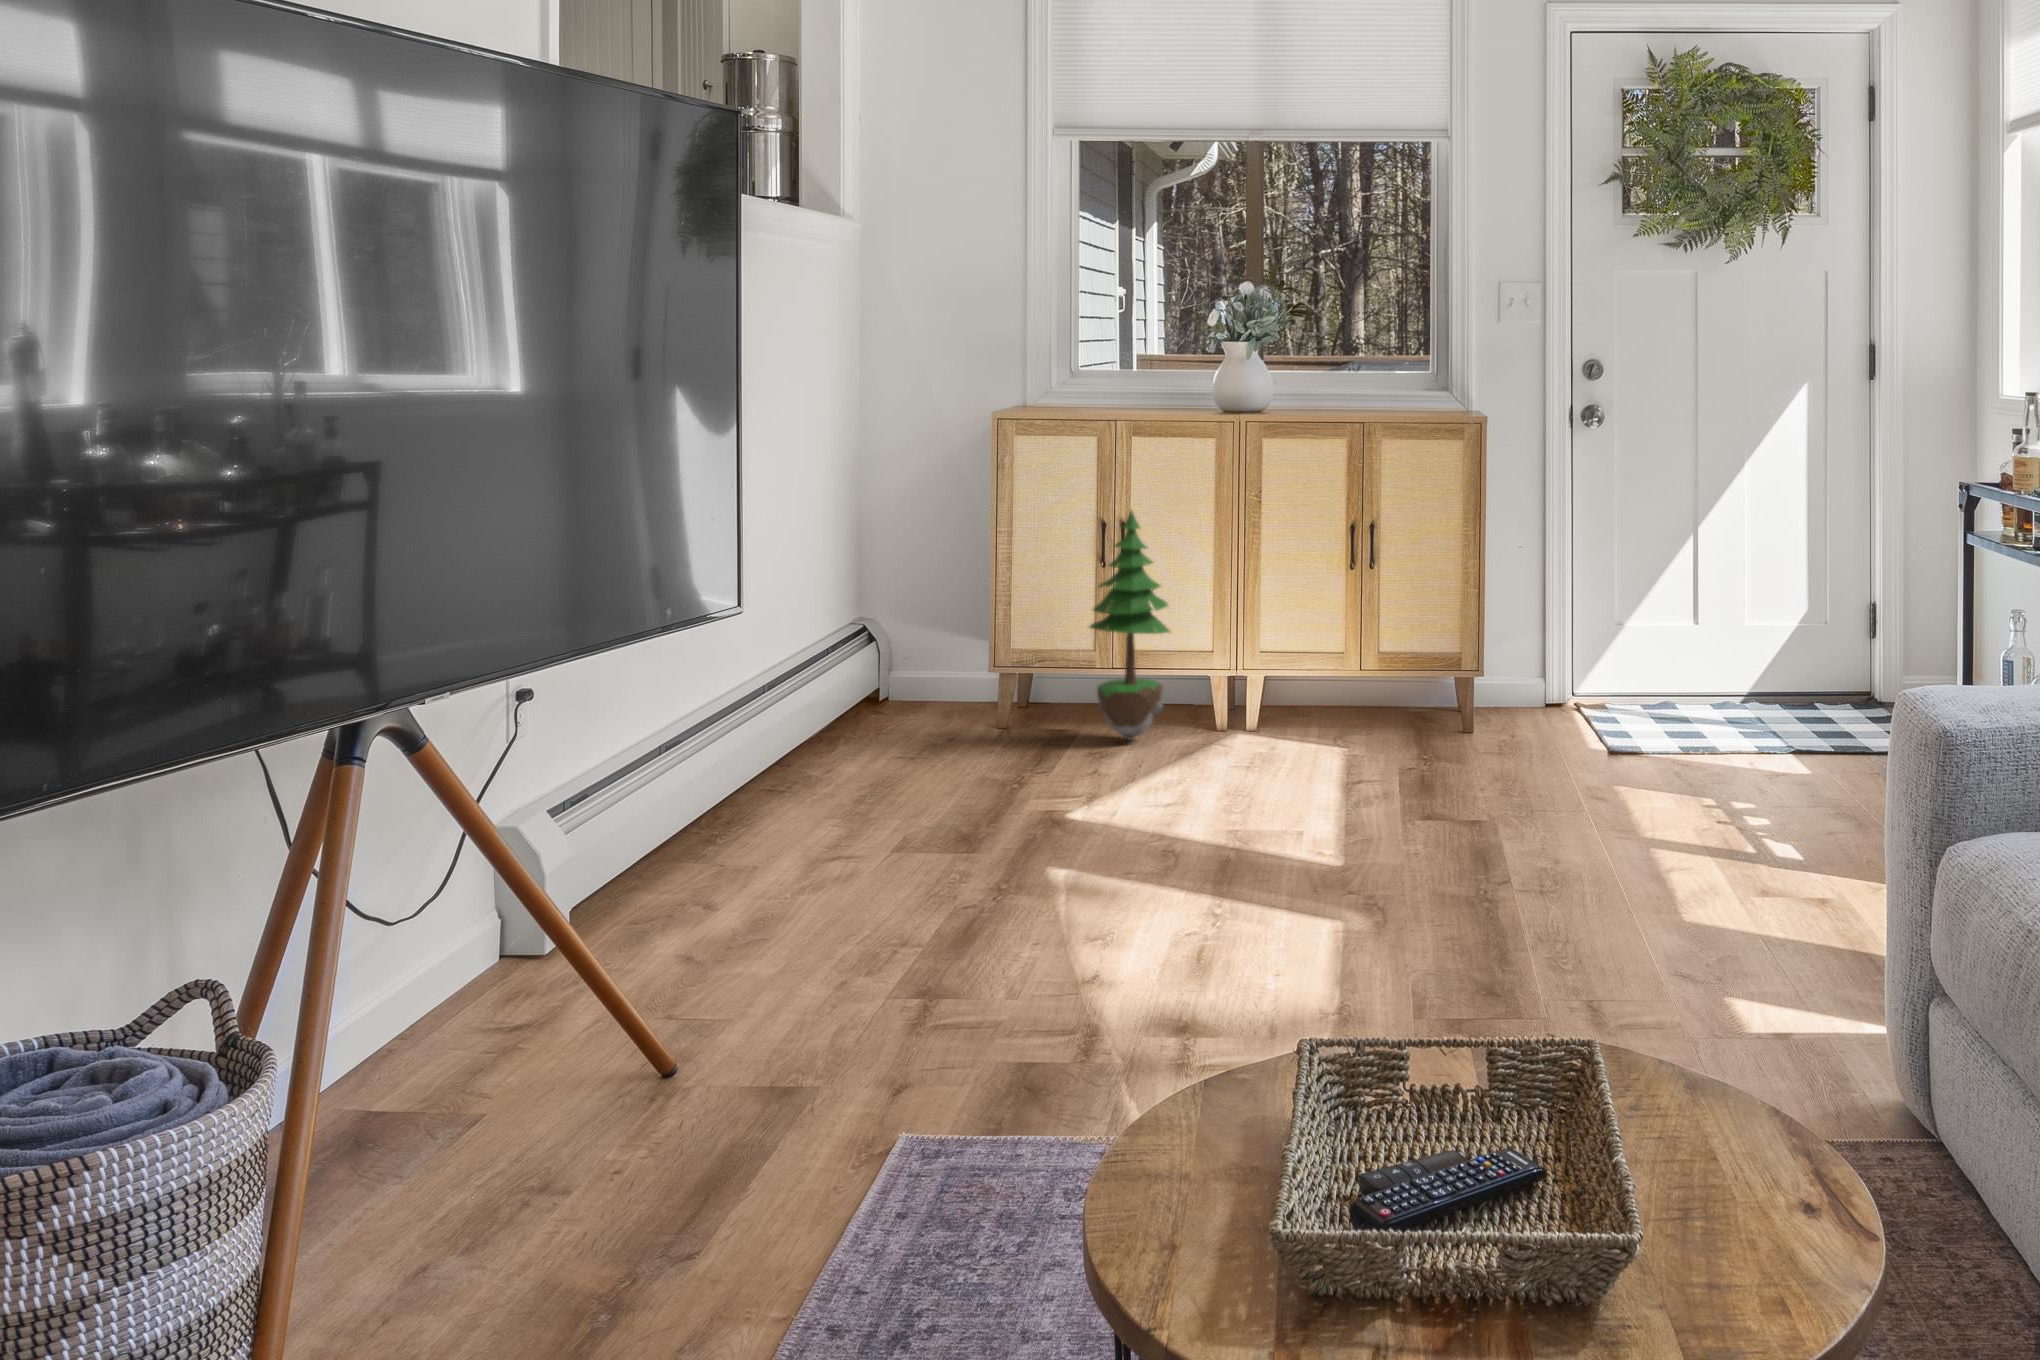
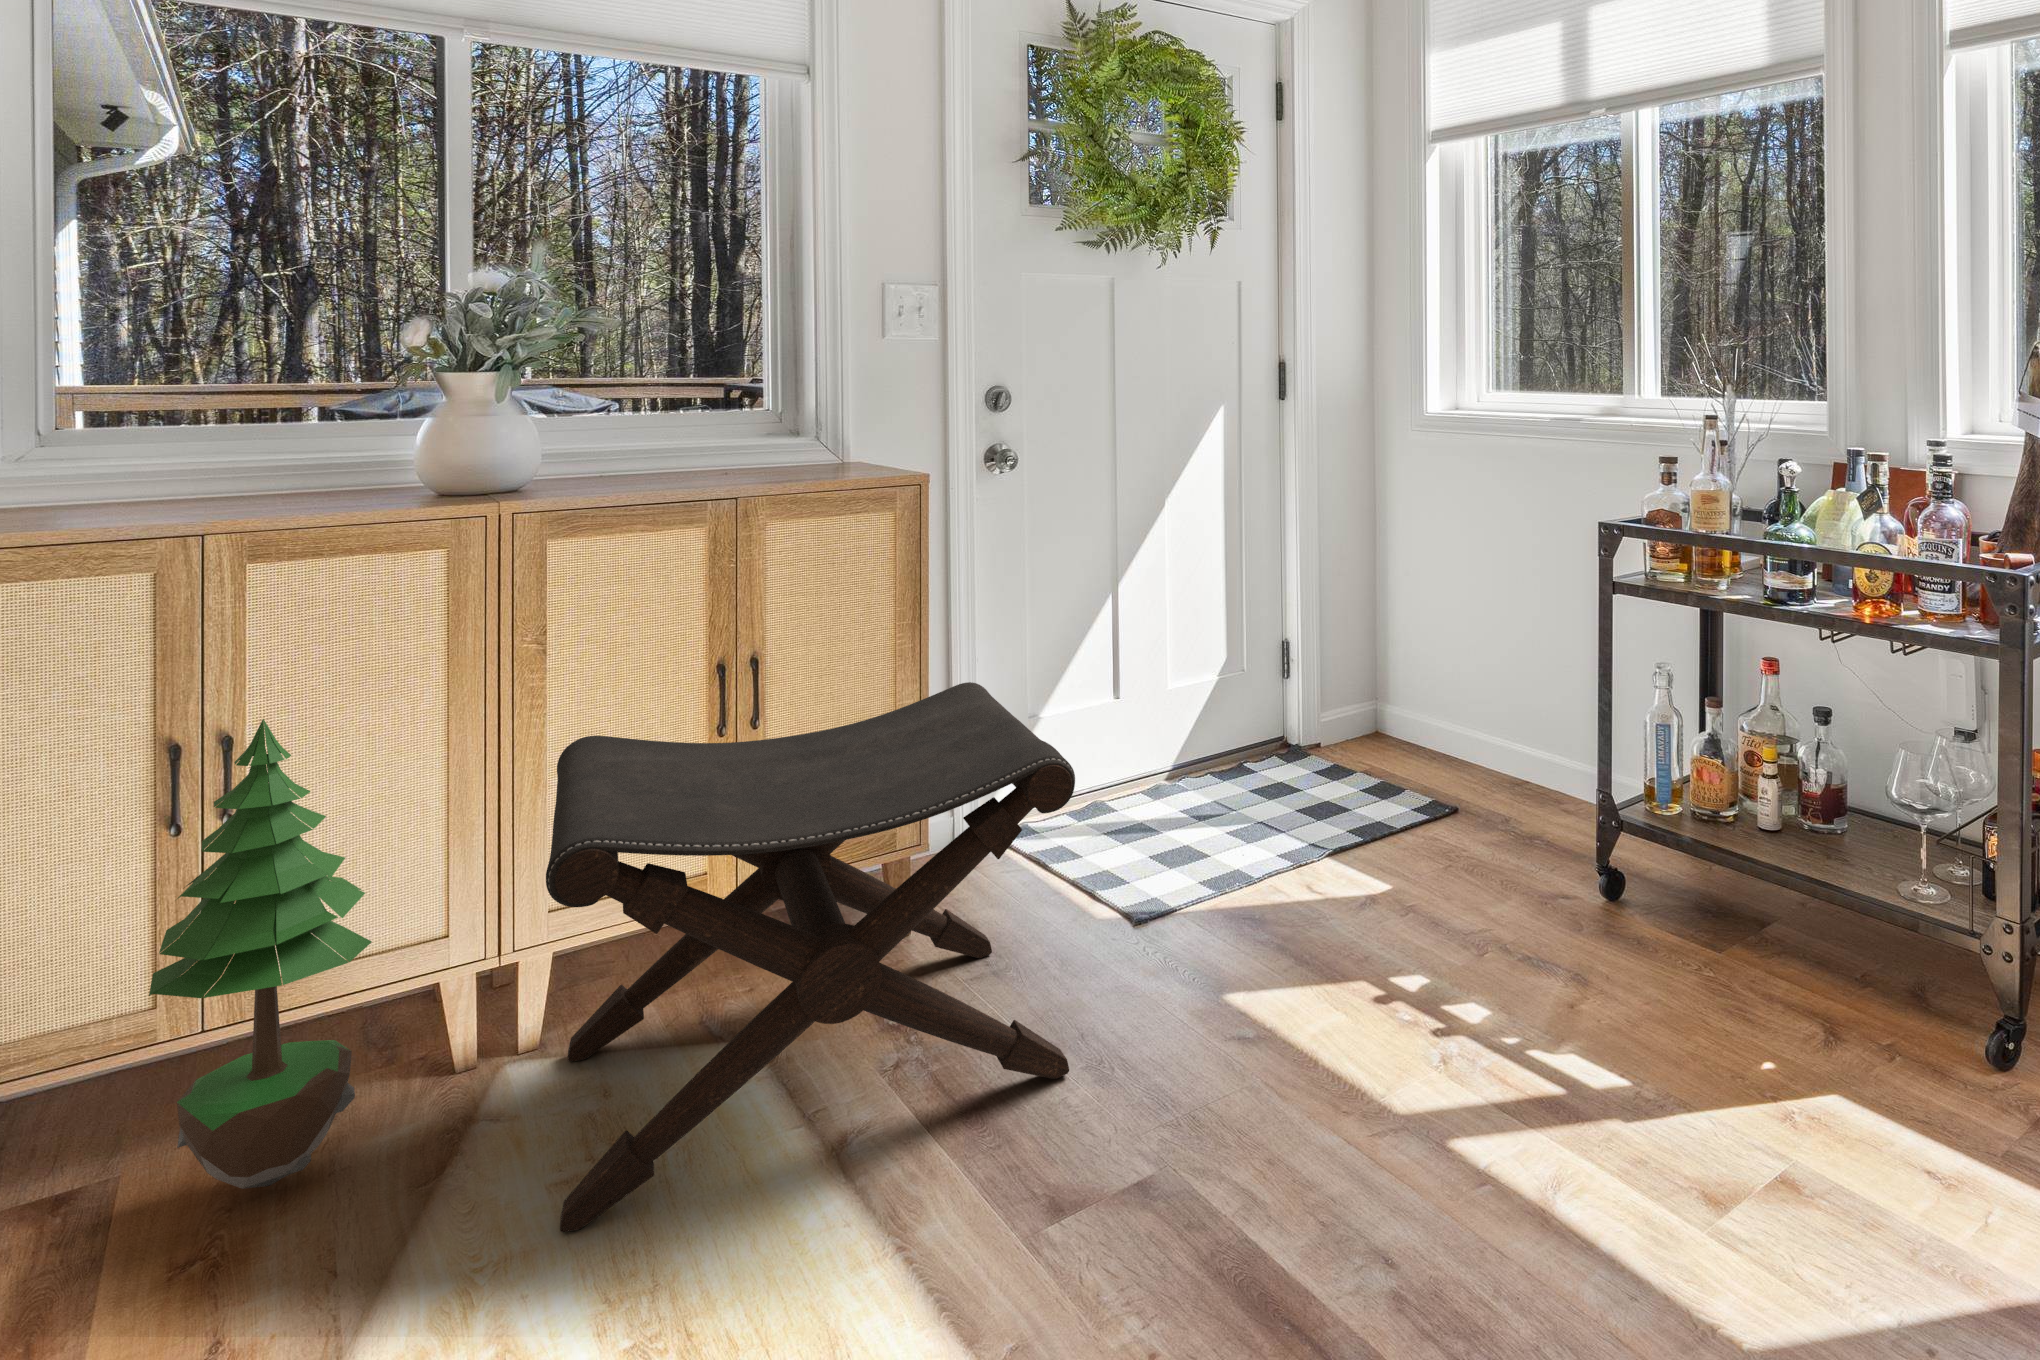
footstool: none [1216,552,1509,788] -> present [546,682,1075,1232]

